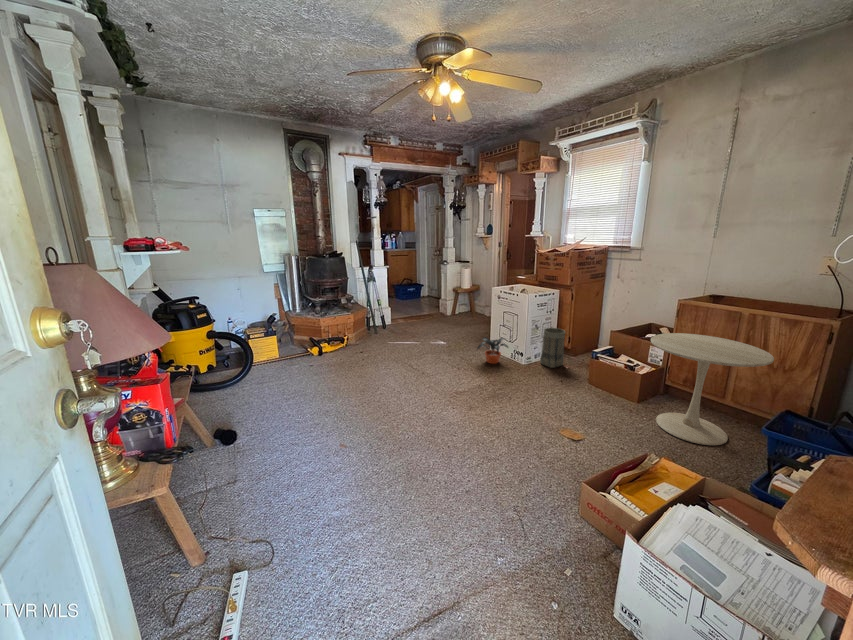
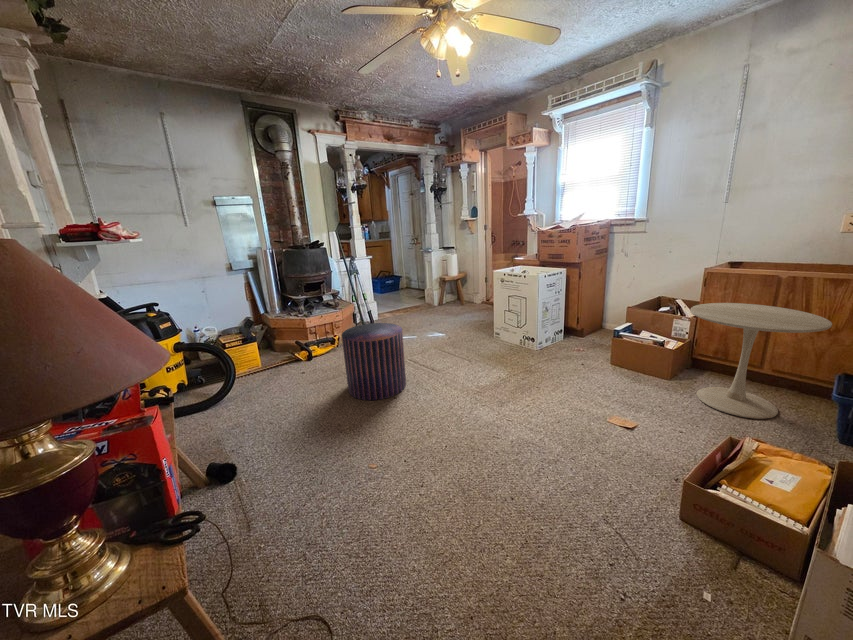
pouf: none [341,328,396,395] -> present [342,323,406,400]
basket: present [540,328,565,368] -> none [552,309,578,351]
potted plant: present [477,337,507,364] -> none [486,323,519,352]

